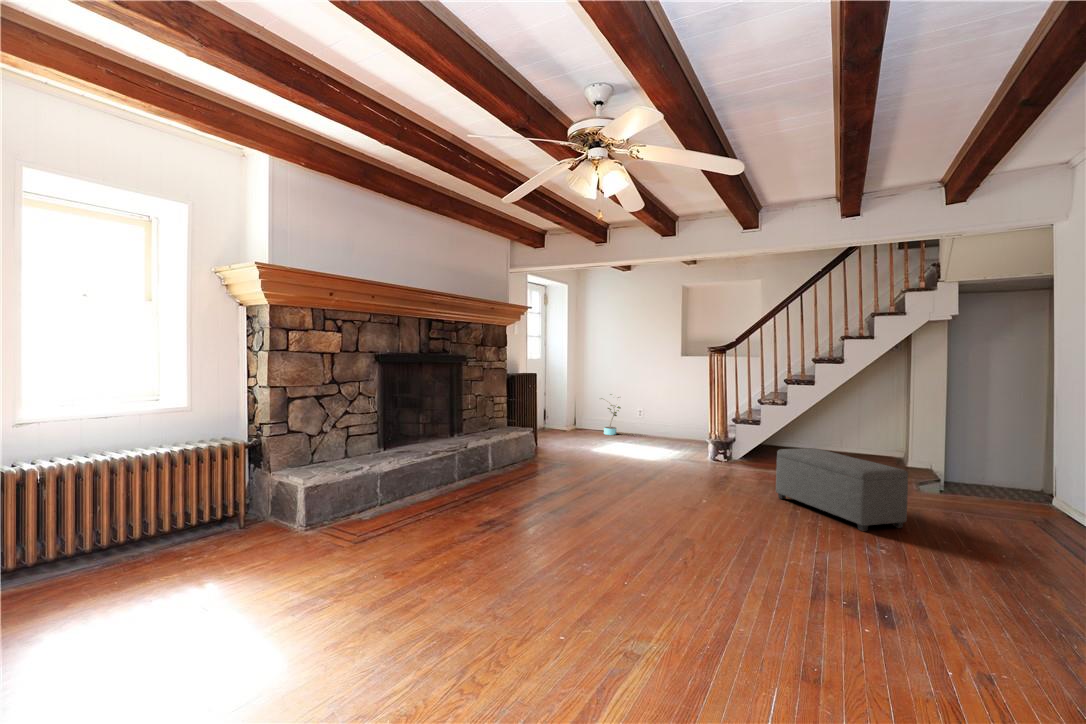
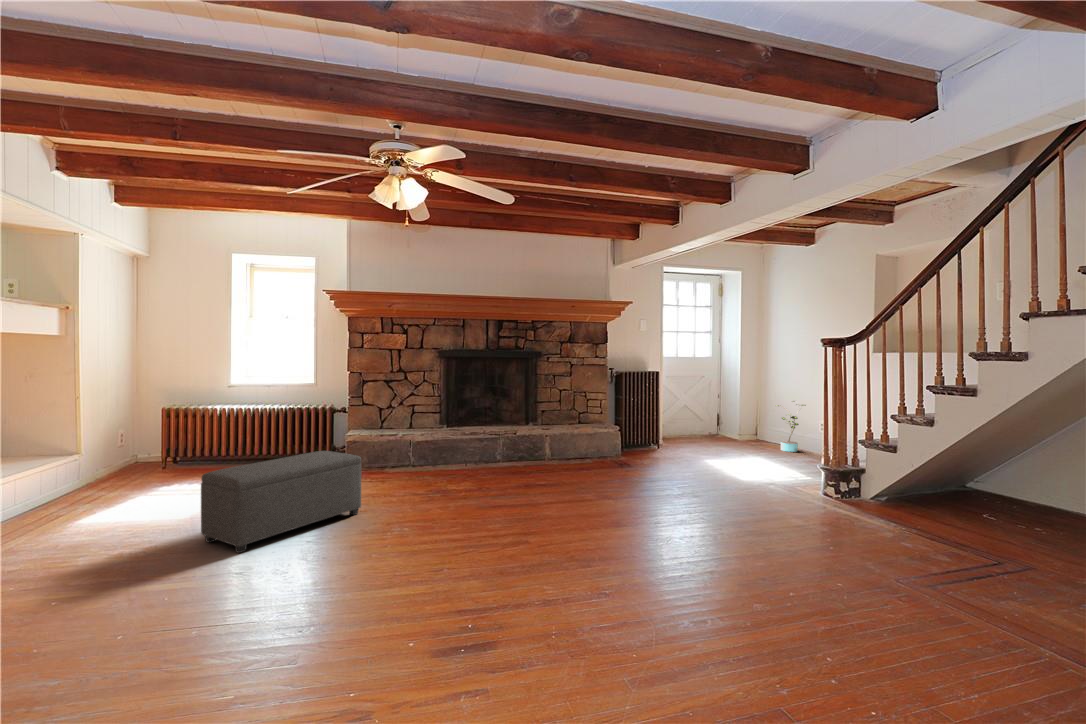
ottoman: present [776,448,908,531] -> present [201,451,361,553]

